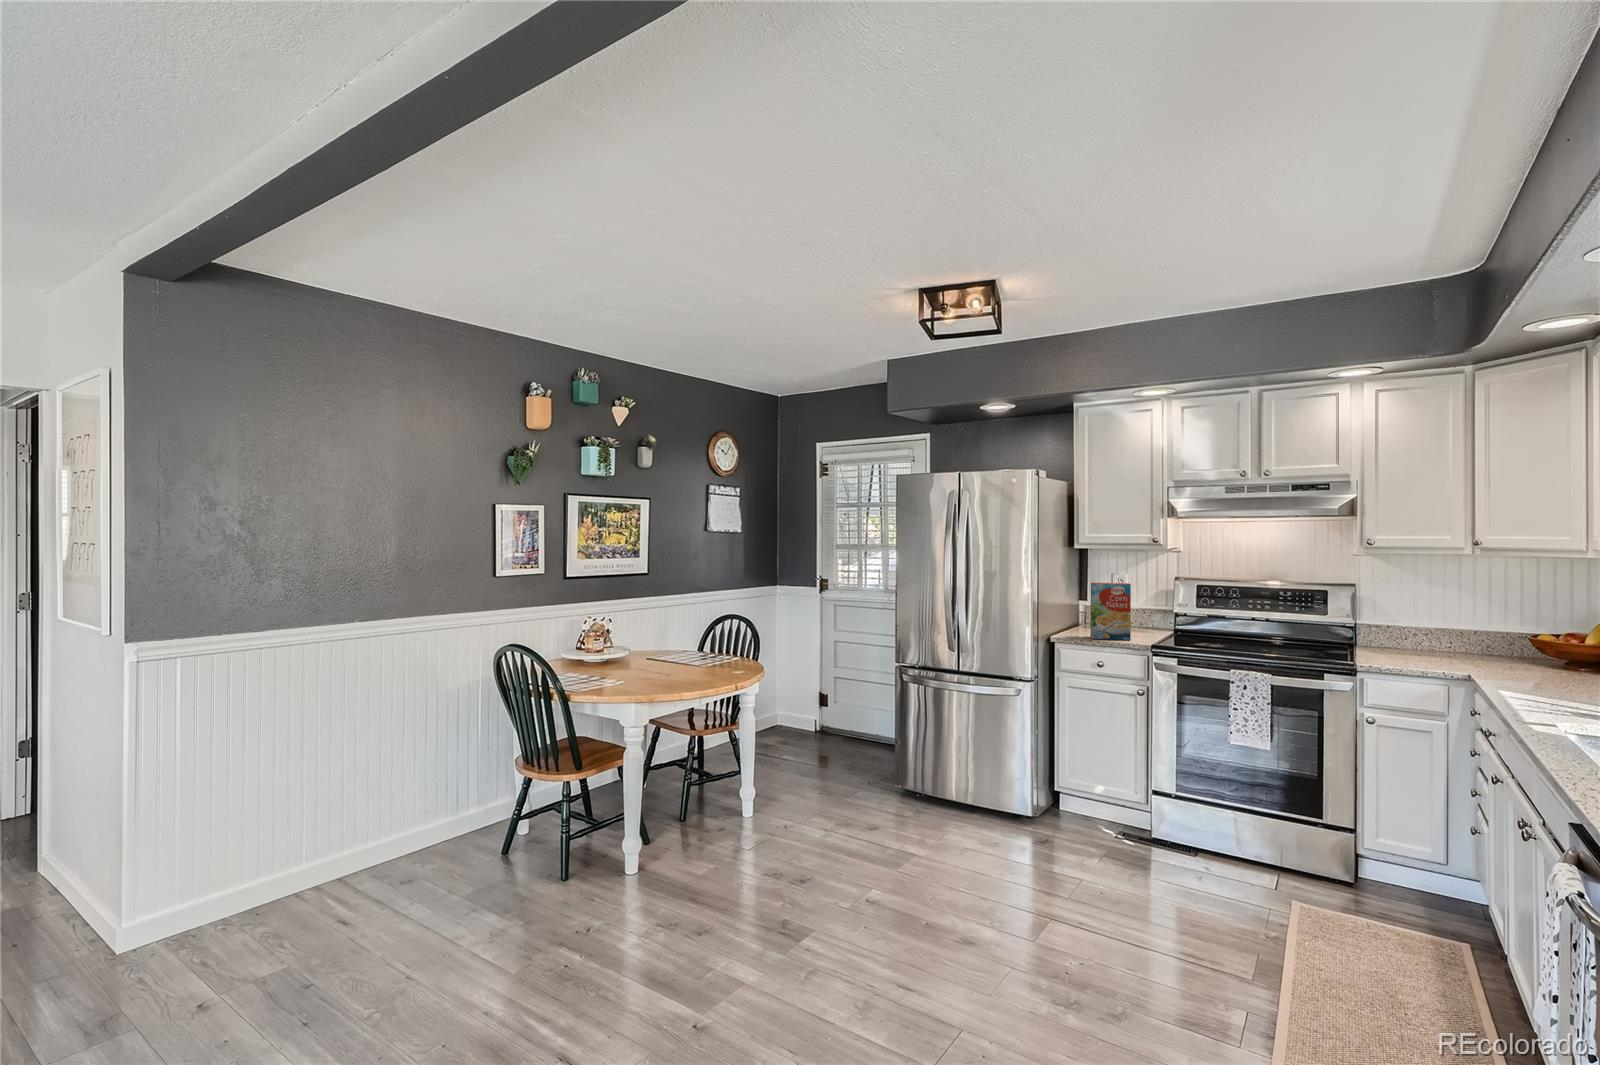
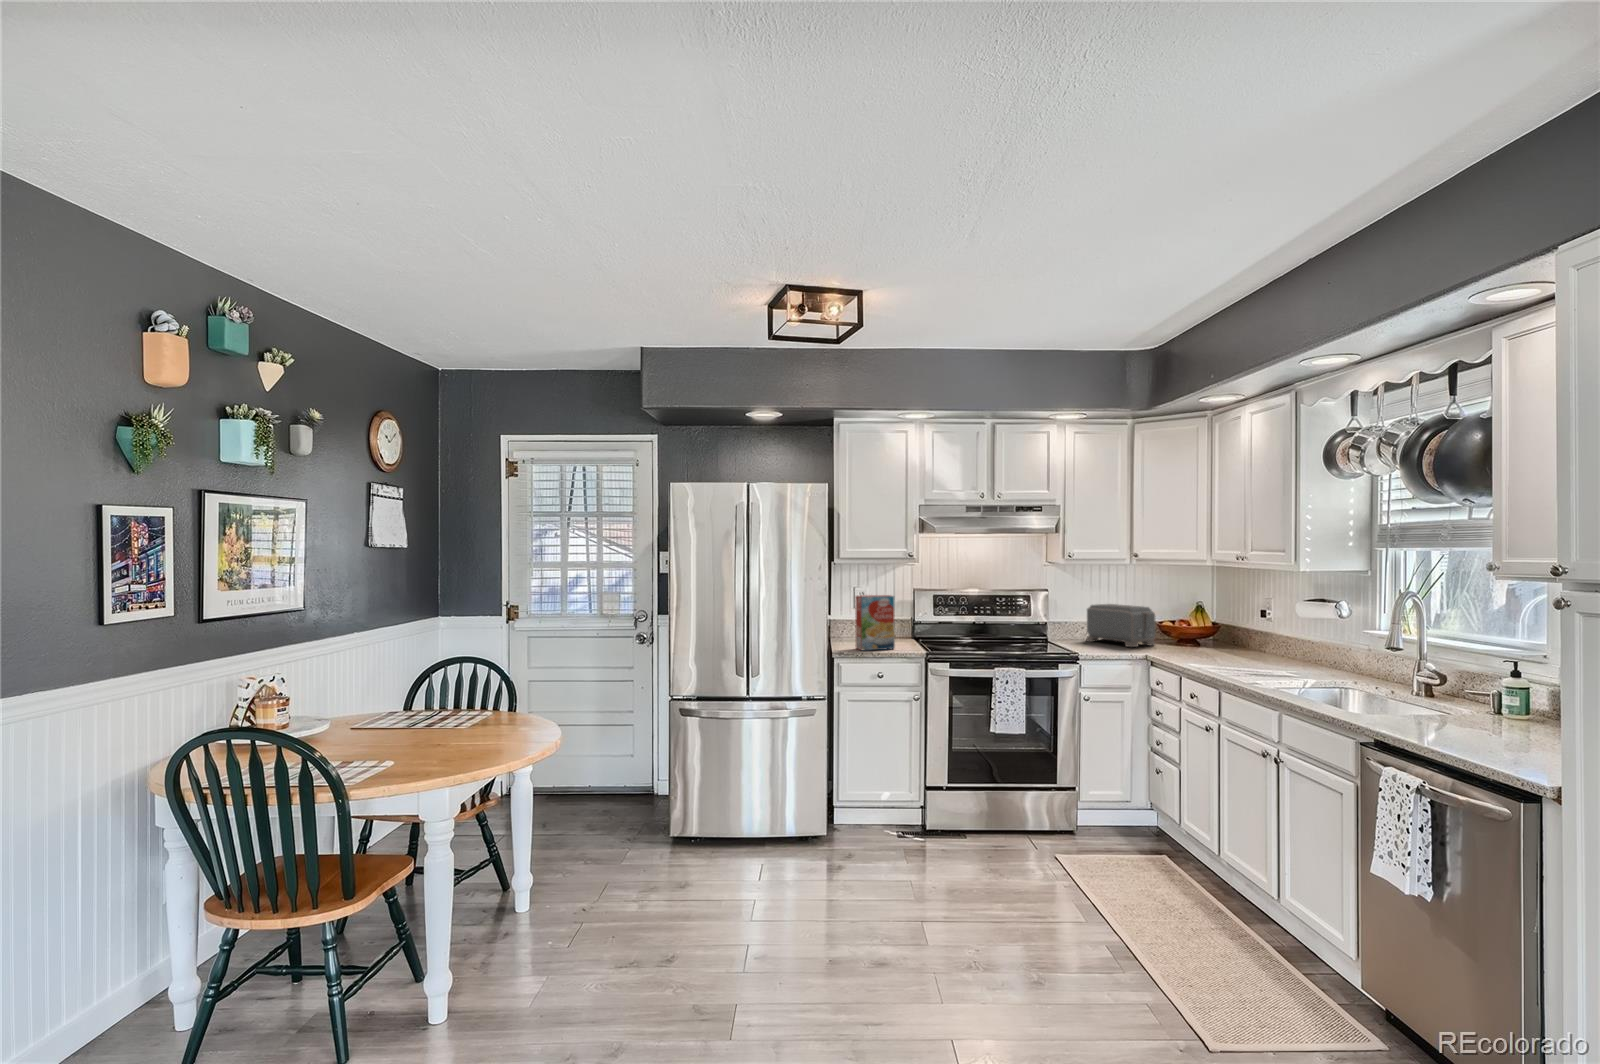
toaster: none [1406,607,1507,665] -> present [1086,604,1156,647]

